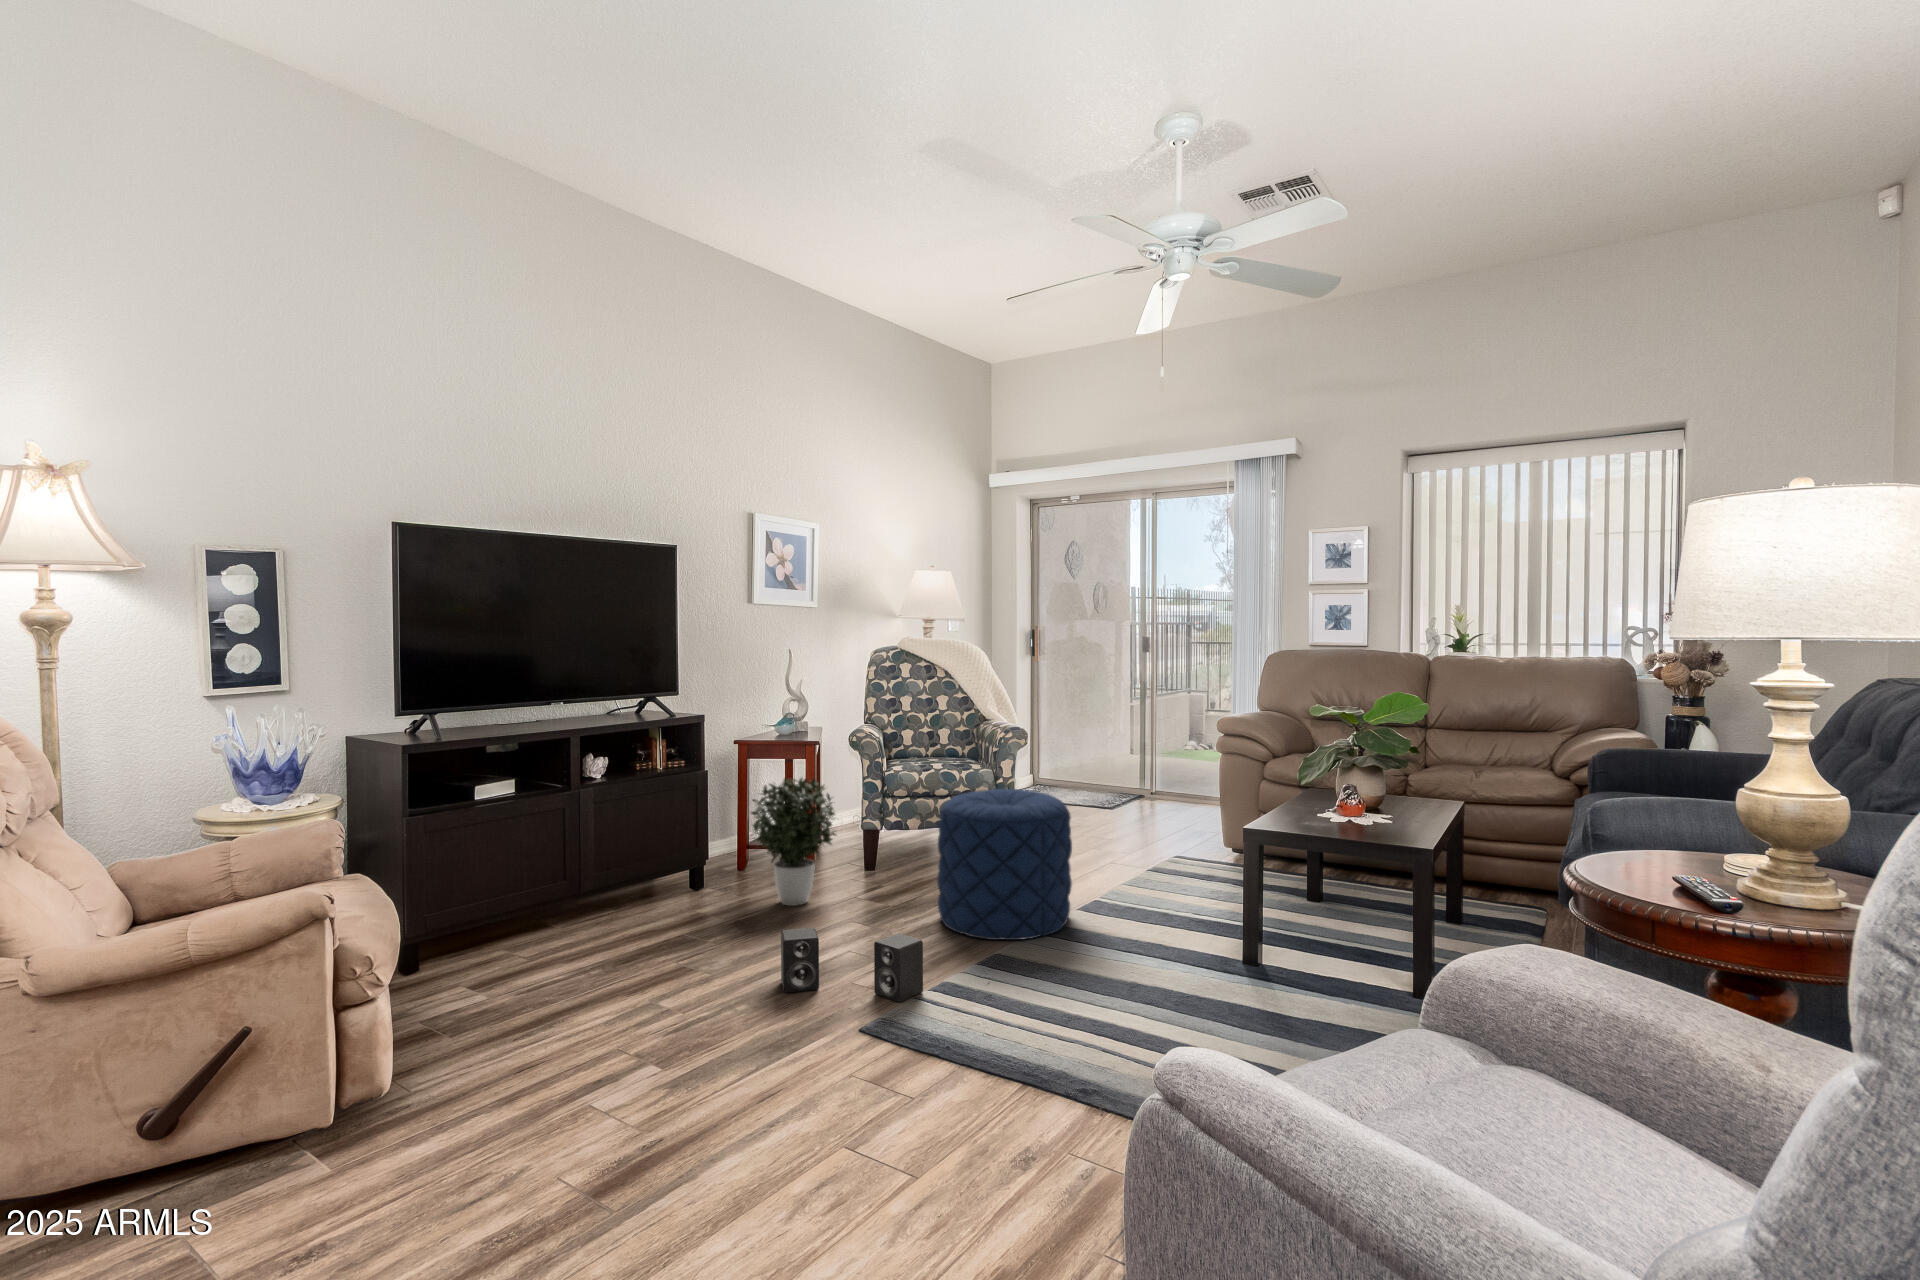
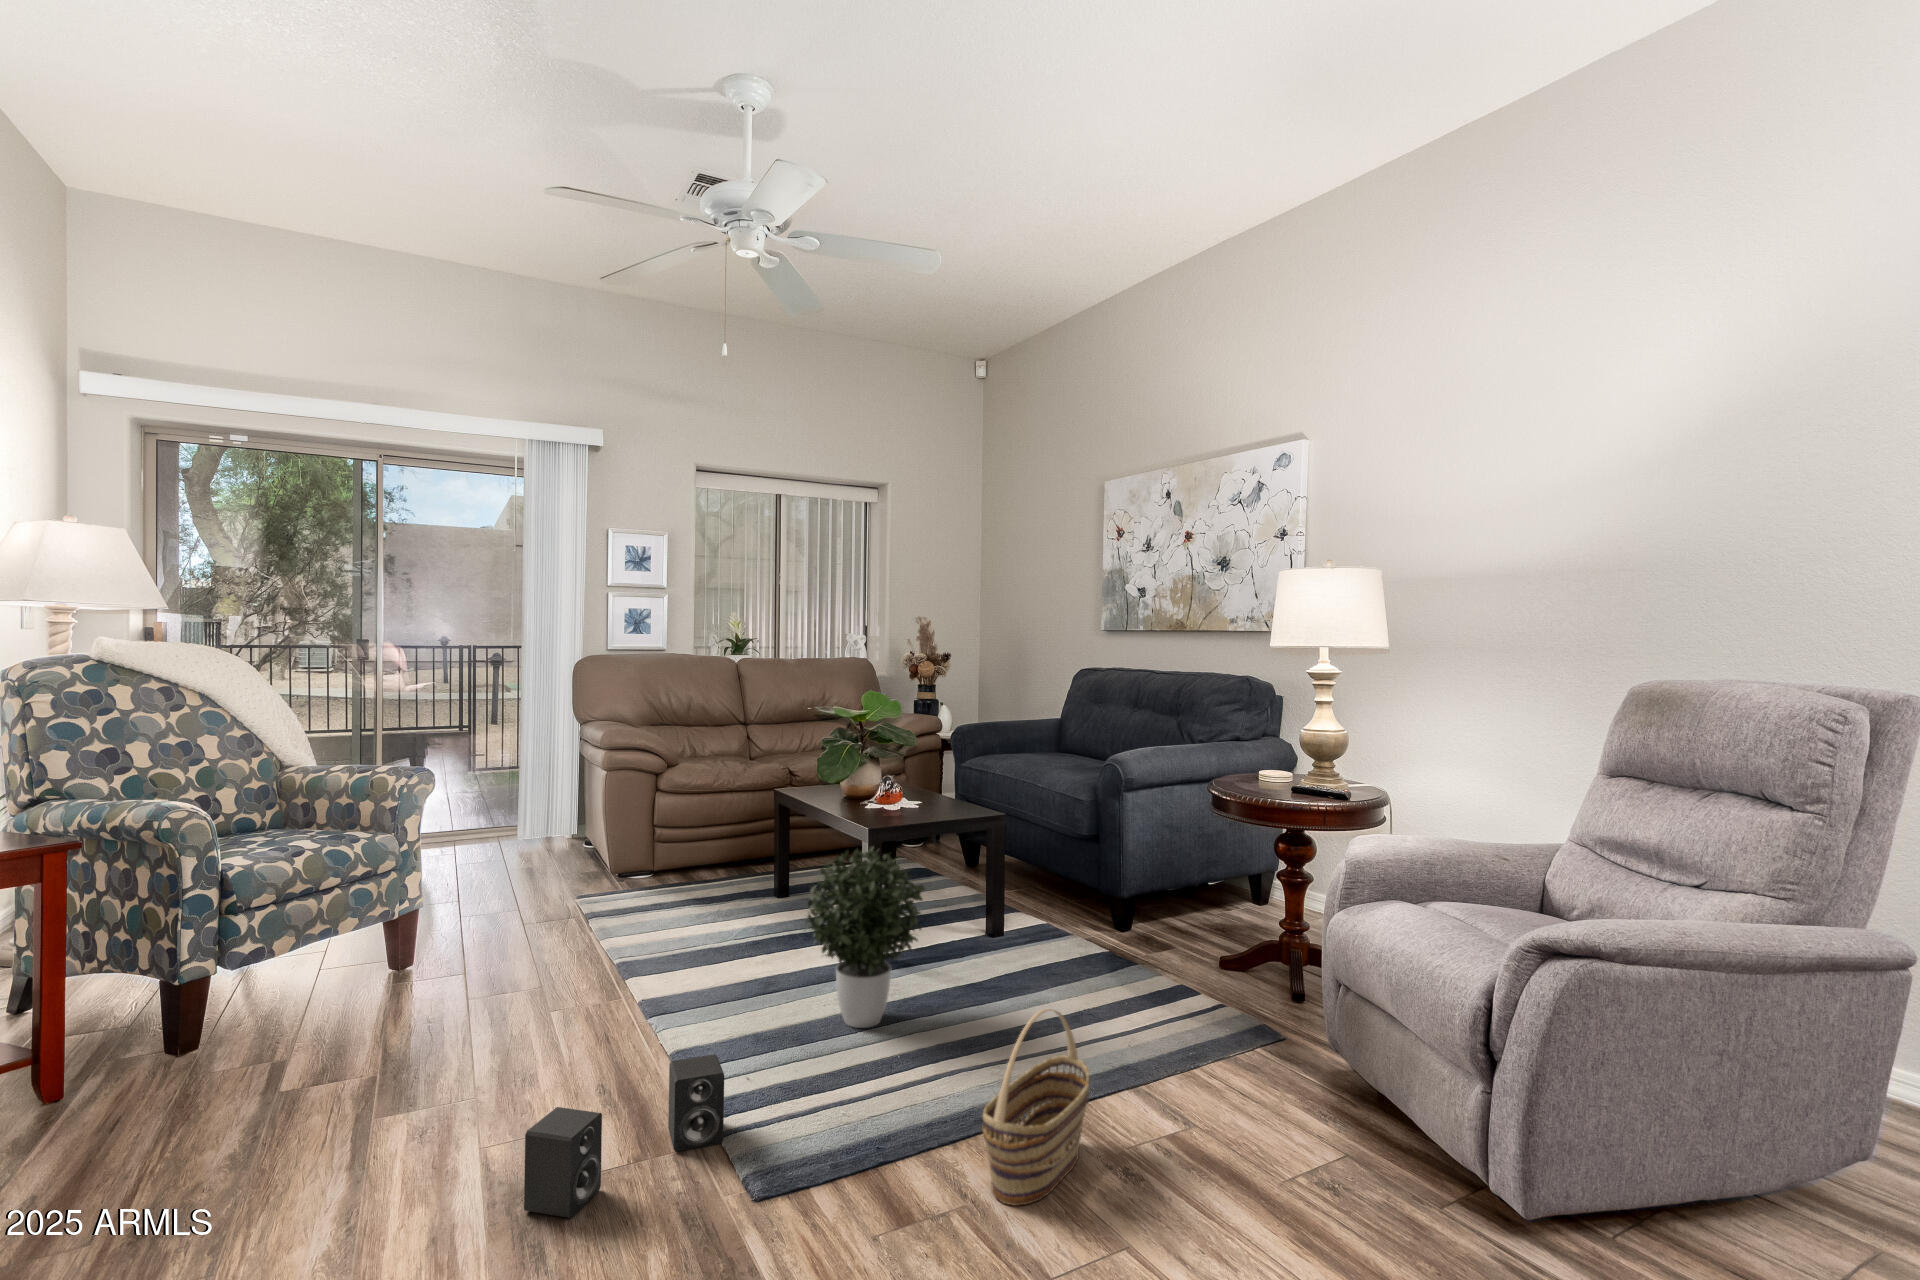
potted plant: present [751,778,836,906] -> present [805,847,925,1028]
pouf: present [937,789,1072,940] -> none [499,847,682,1053]
basket: none [905,966,1063,1137] -> present [982,1009,1089,1205]

